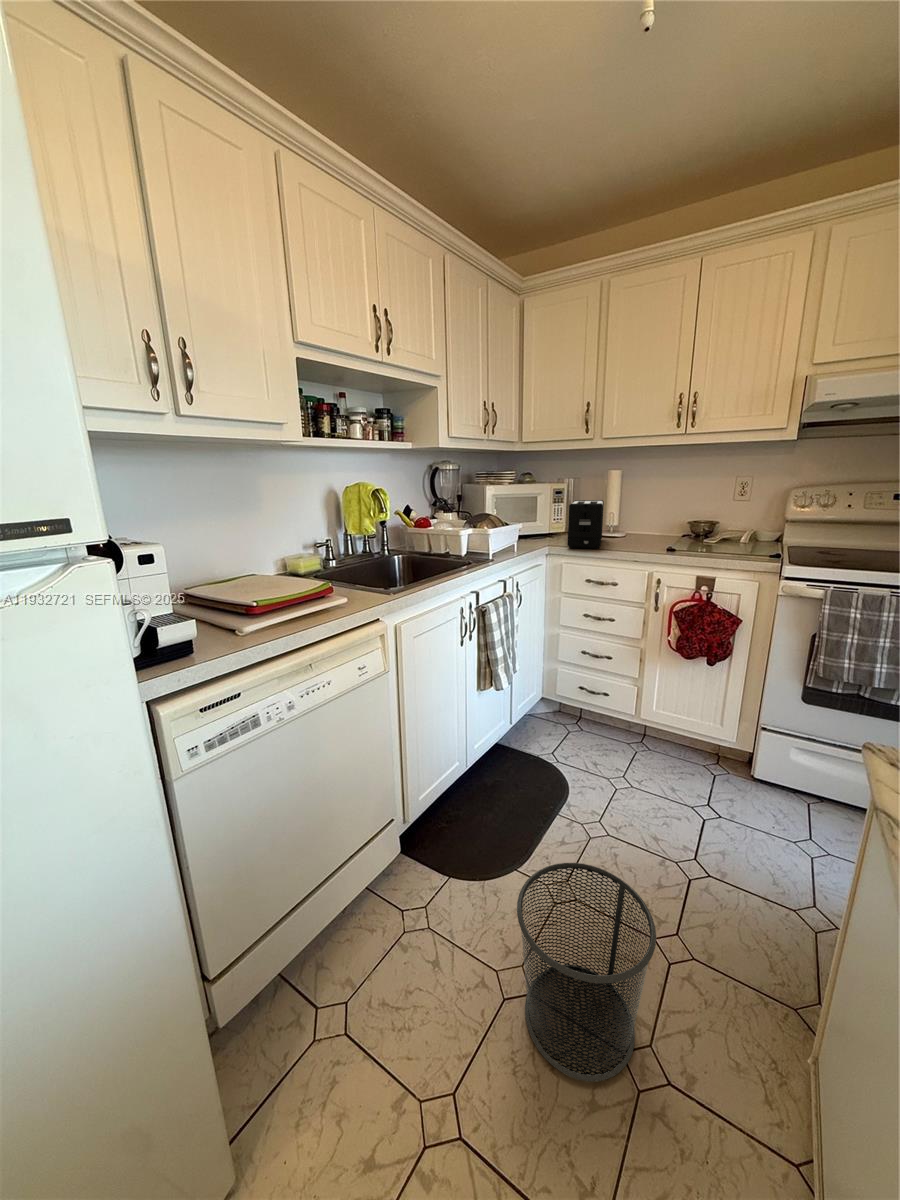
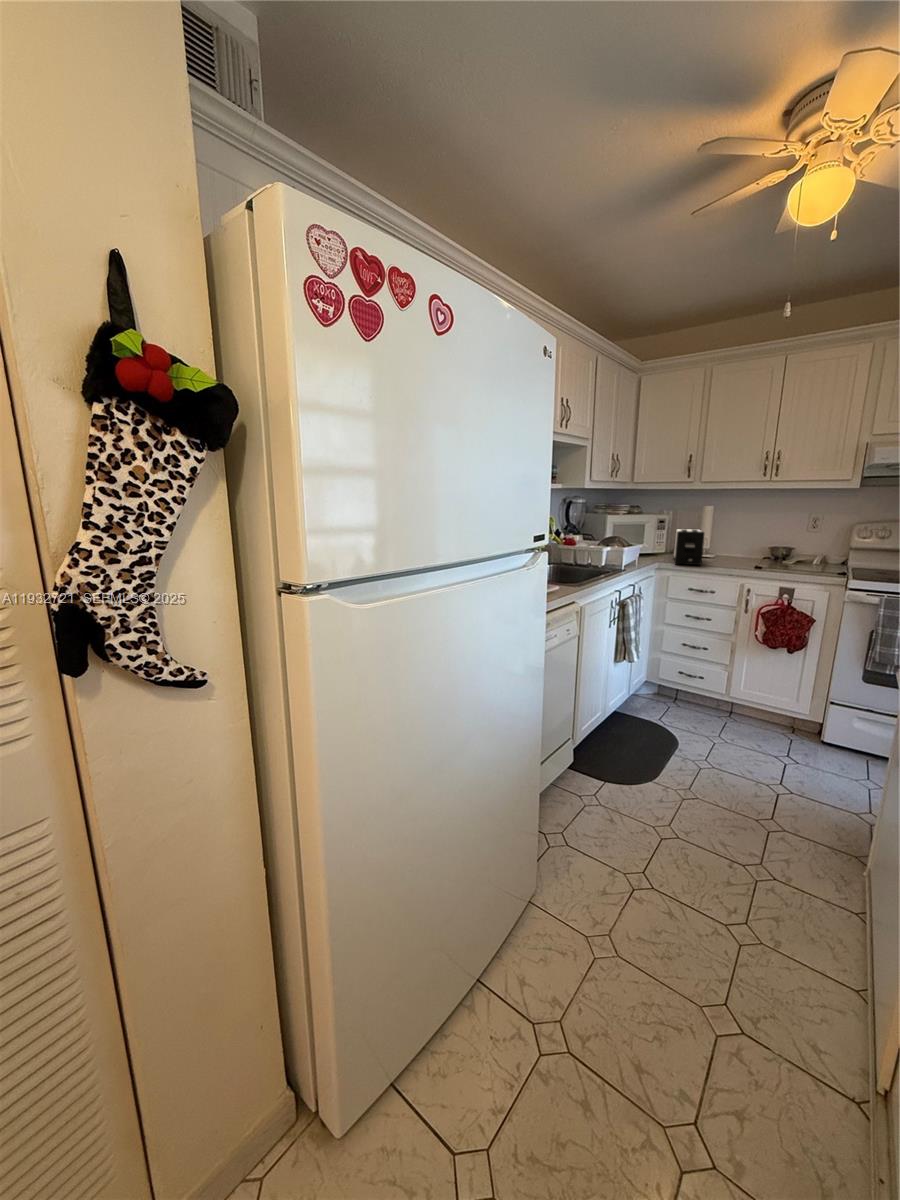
waste bin: present [517,863,656,1081] -> none [677,758,771,877]

